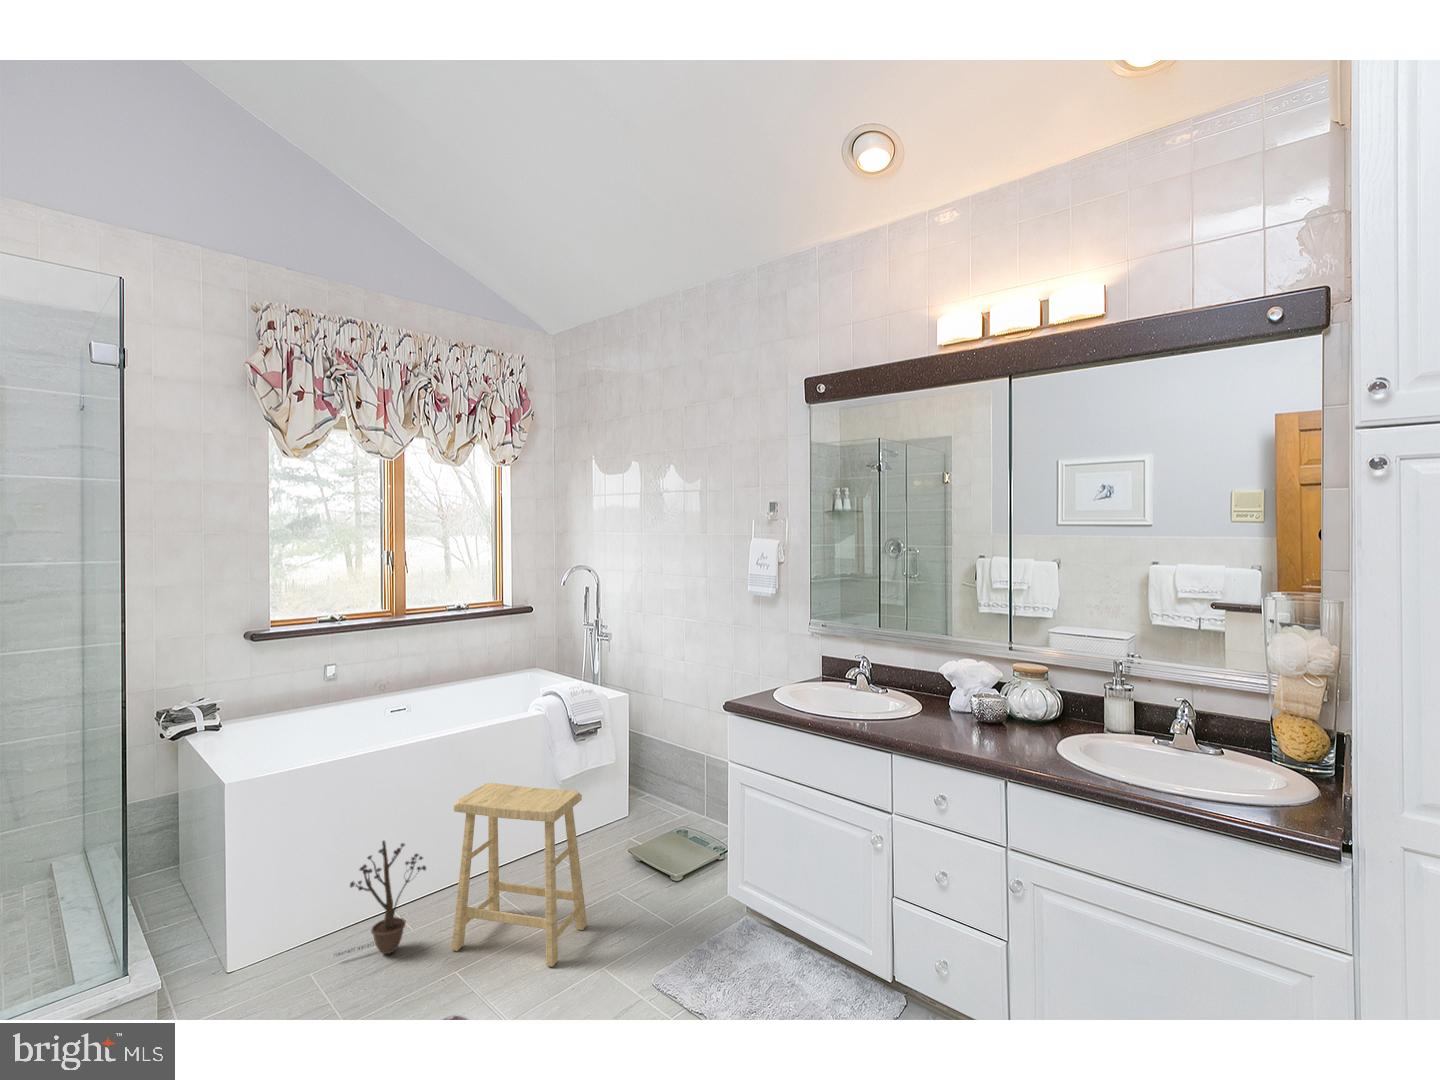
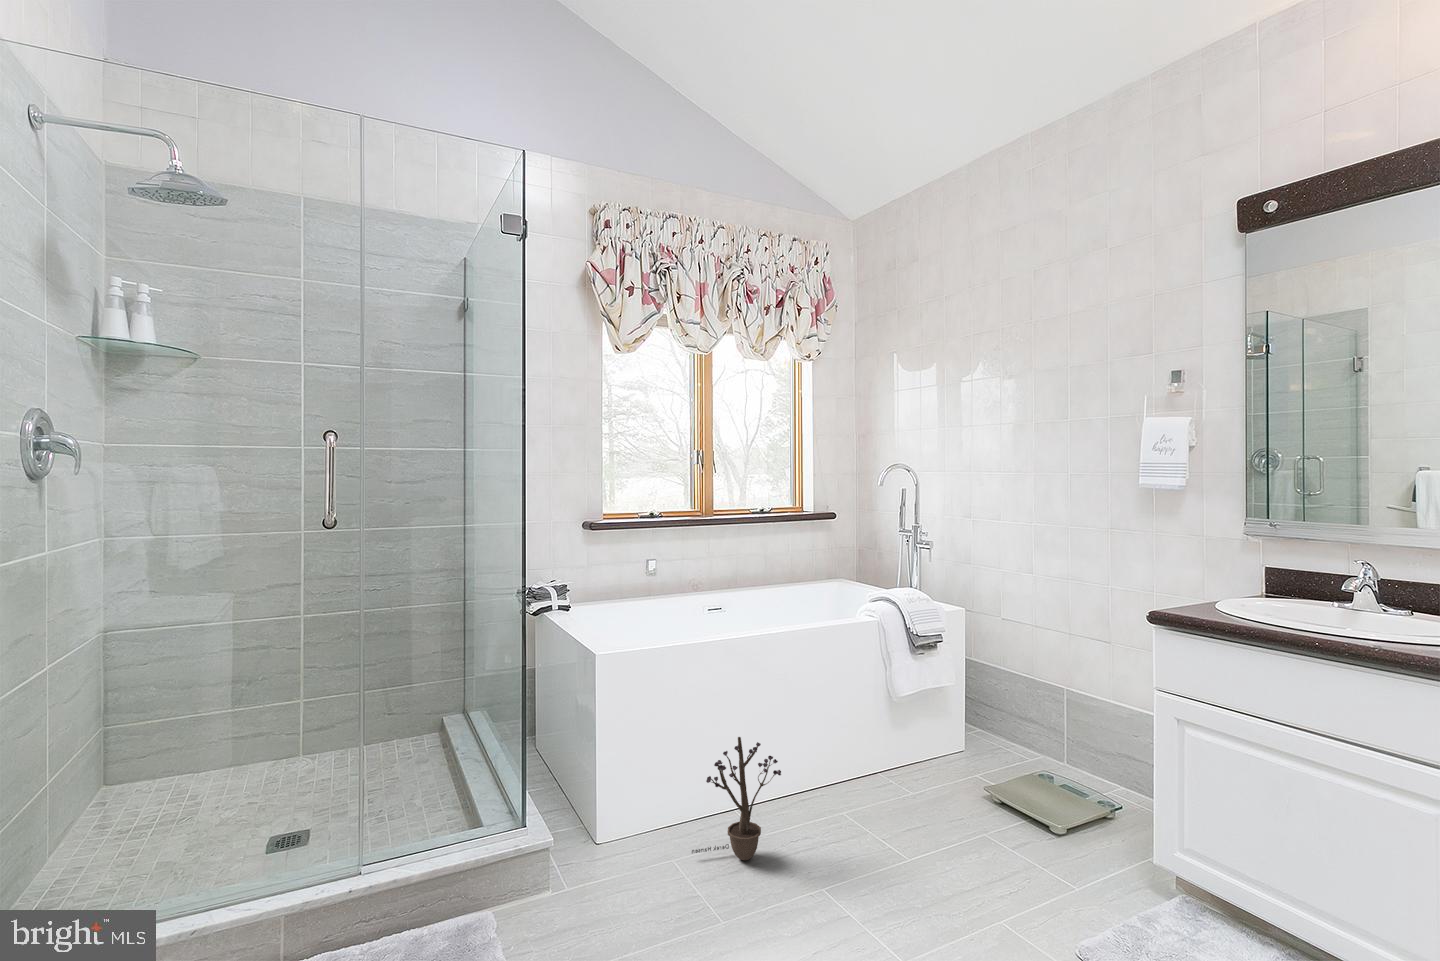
footstool: present [452,783,587,967] -> none [812,688,963,913]

